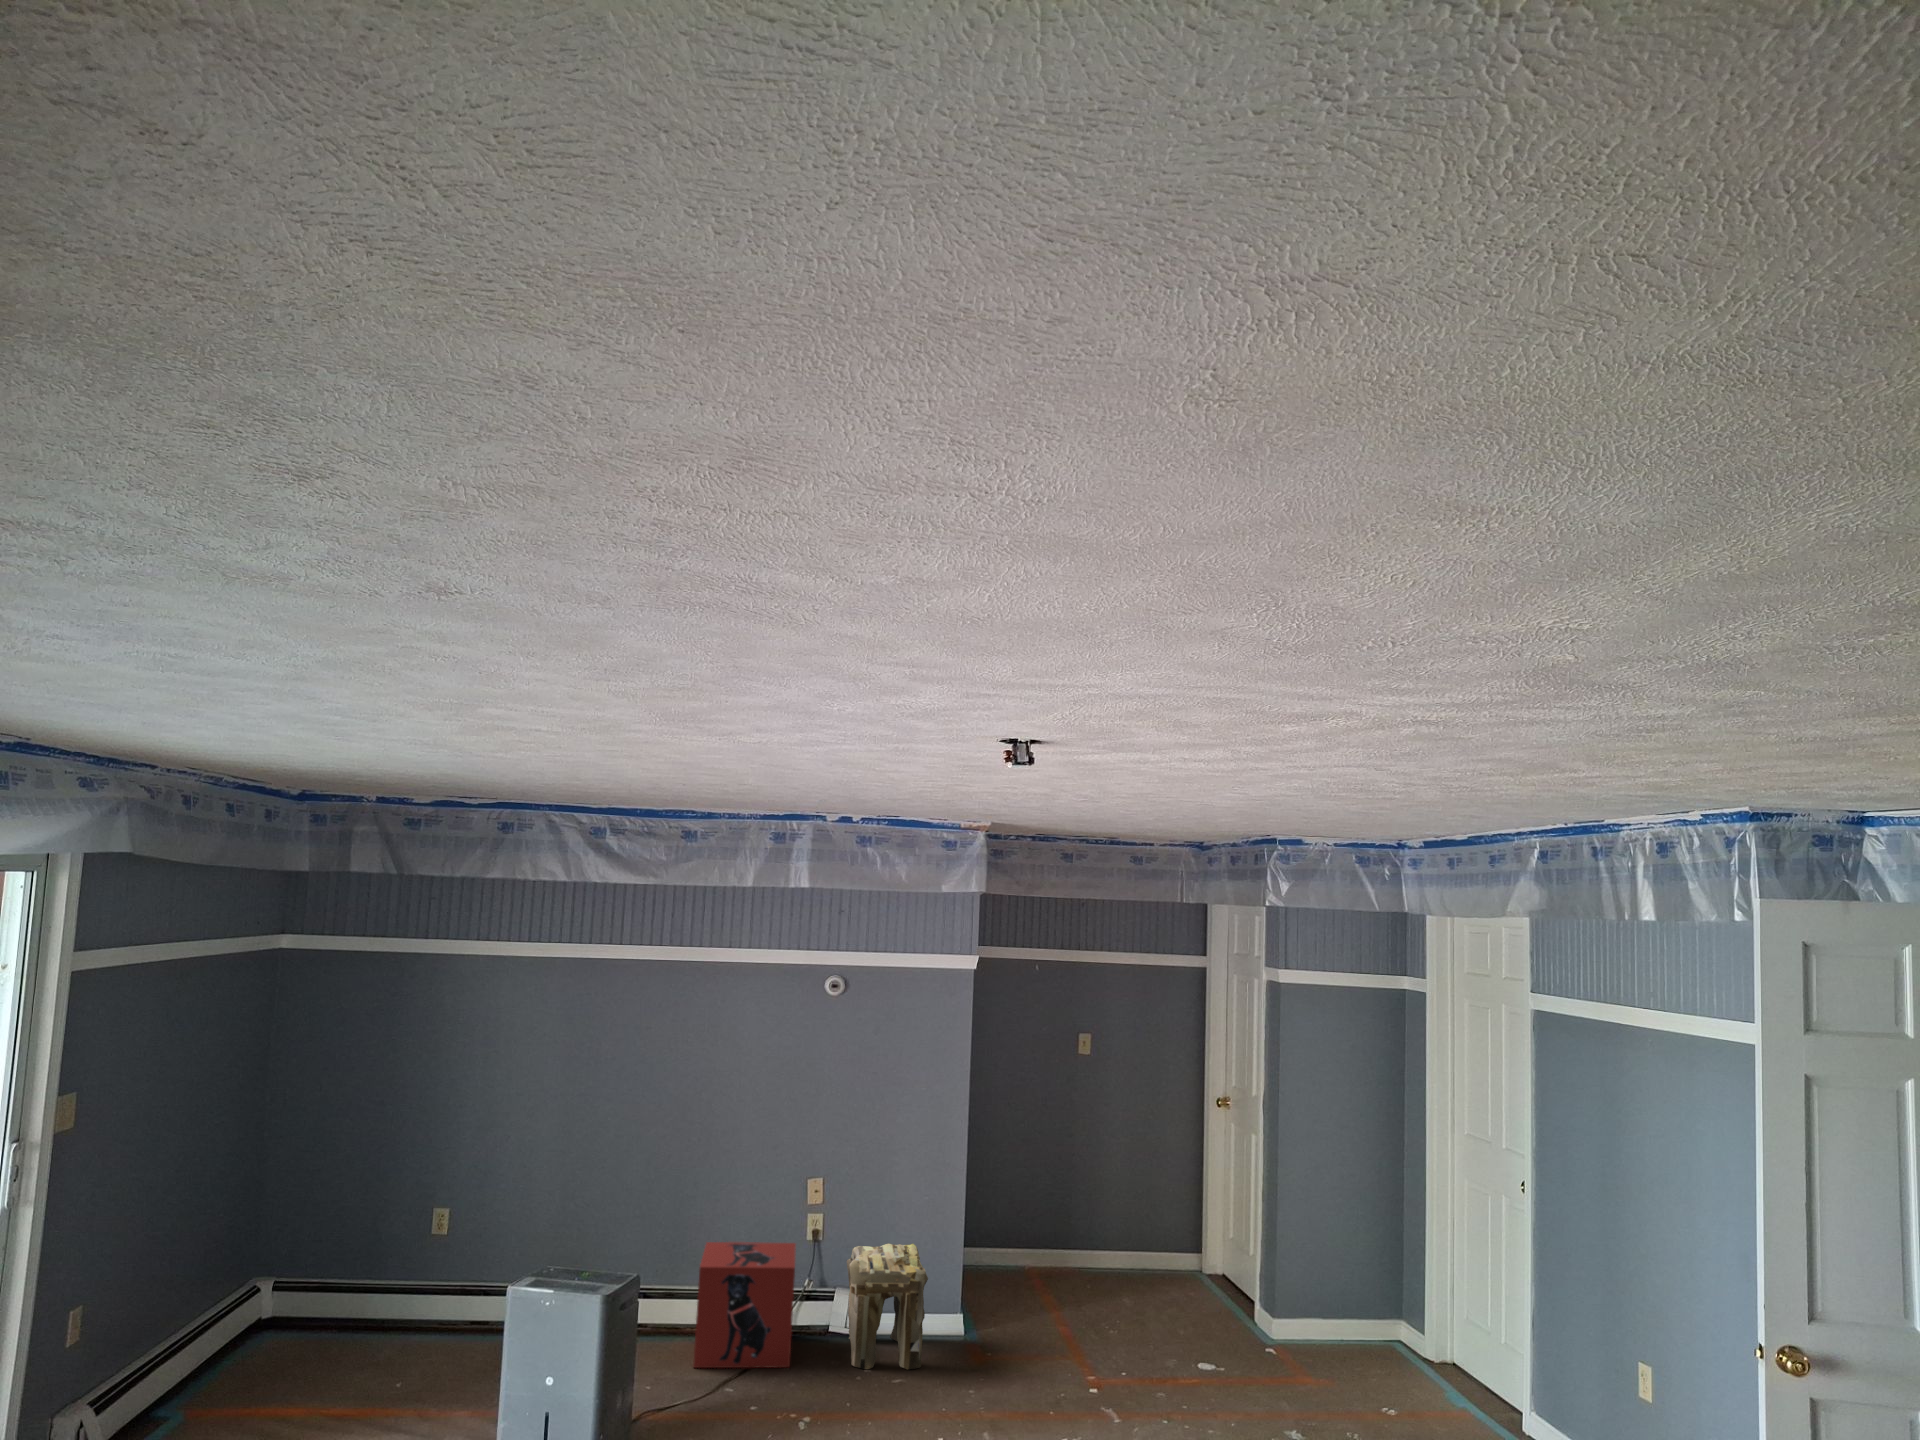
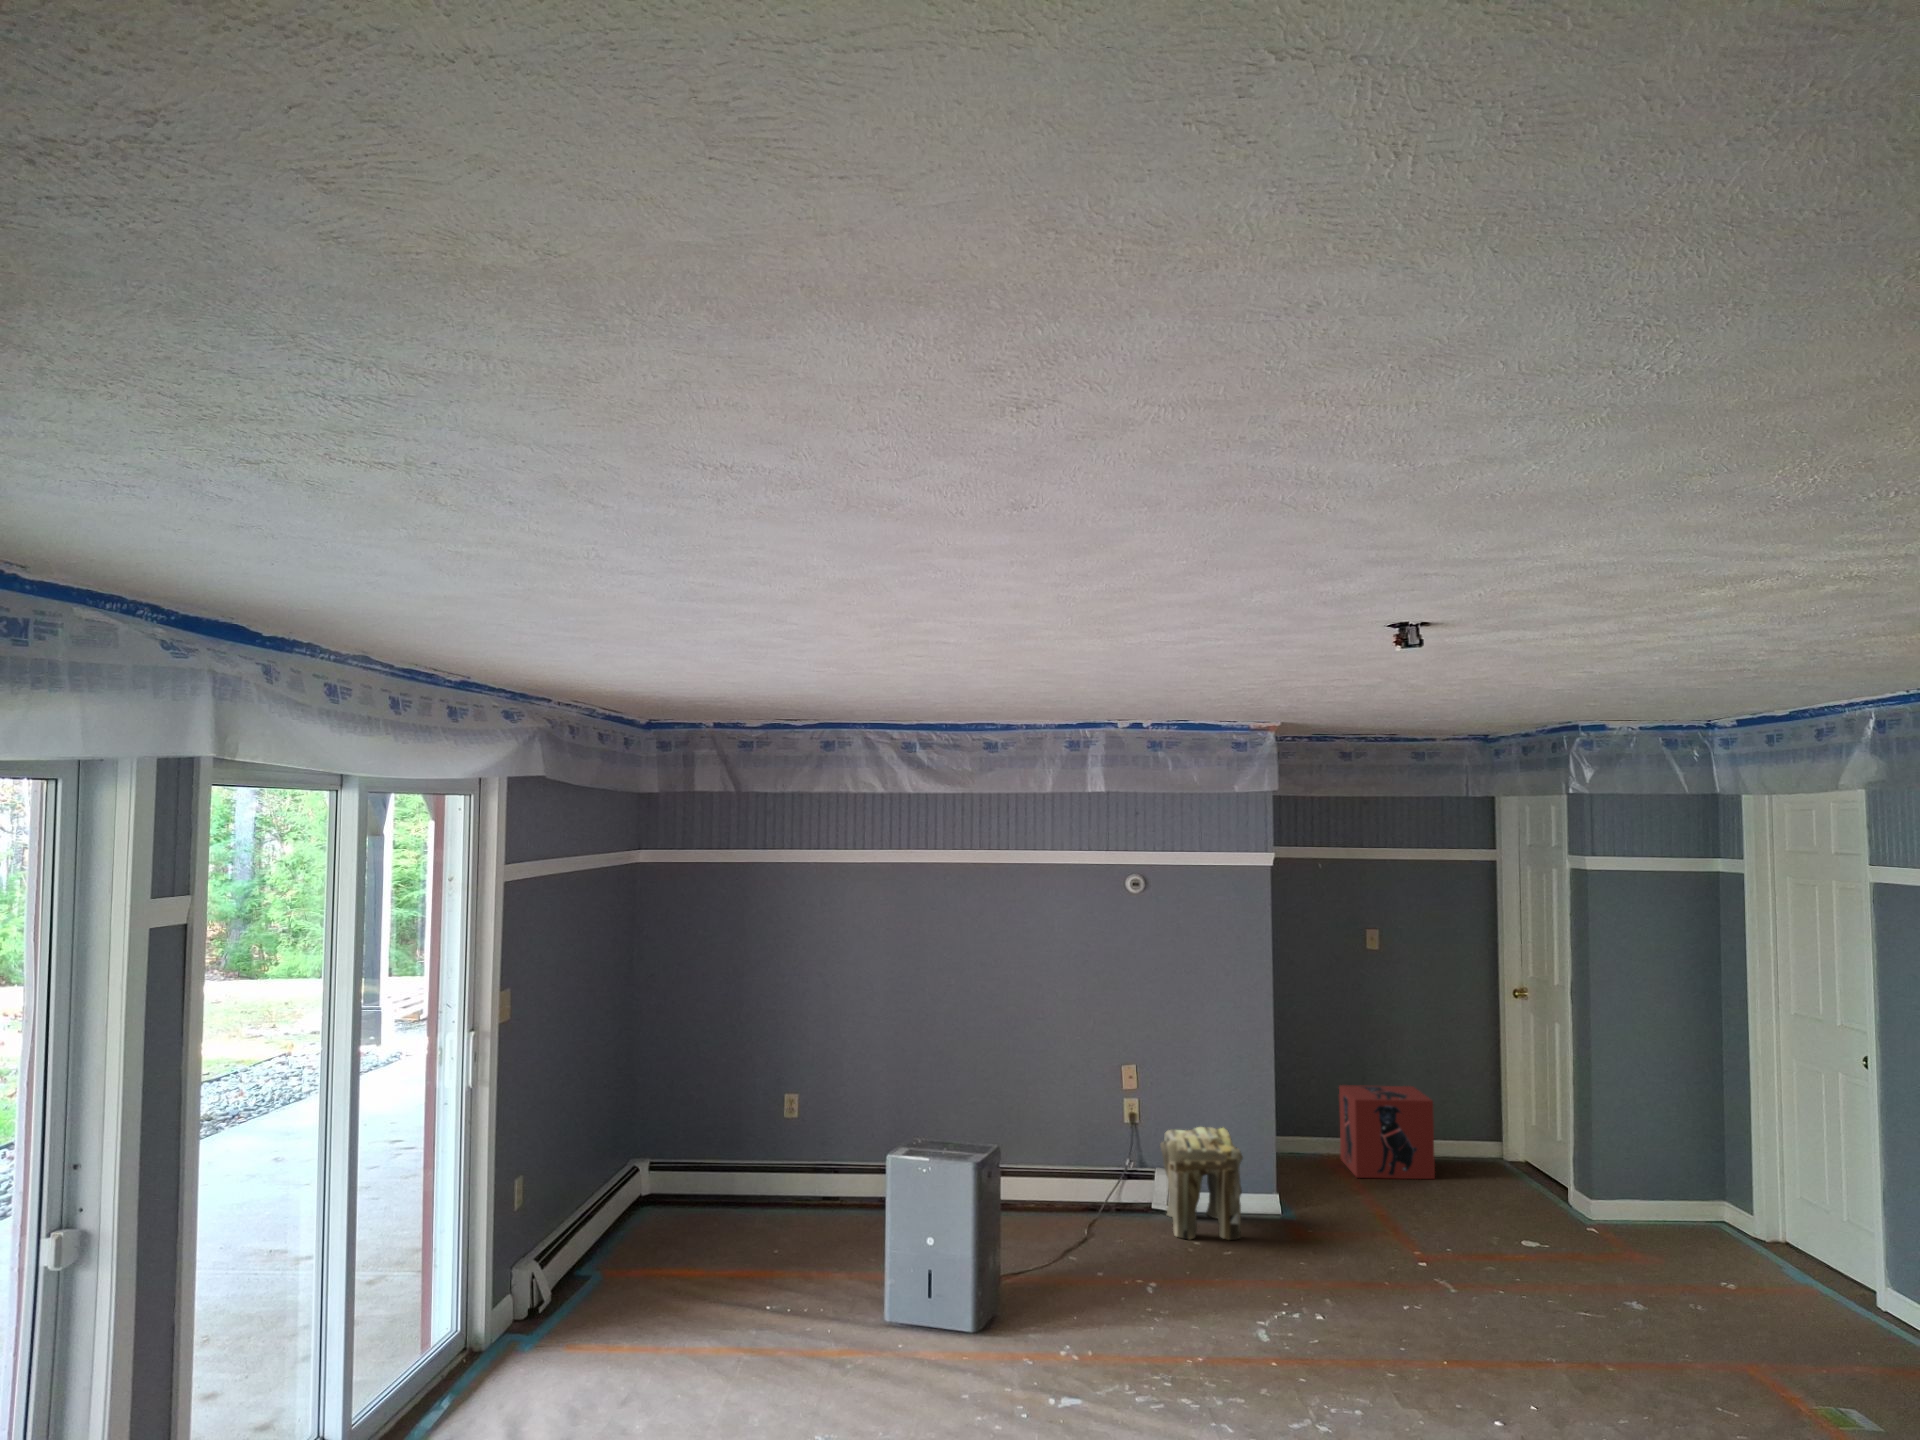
storage box: present [693,1242,796,1368] -> present [1339,1085,1435,1179]

